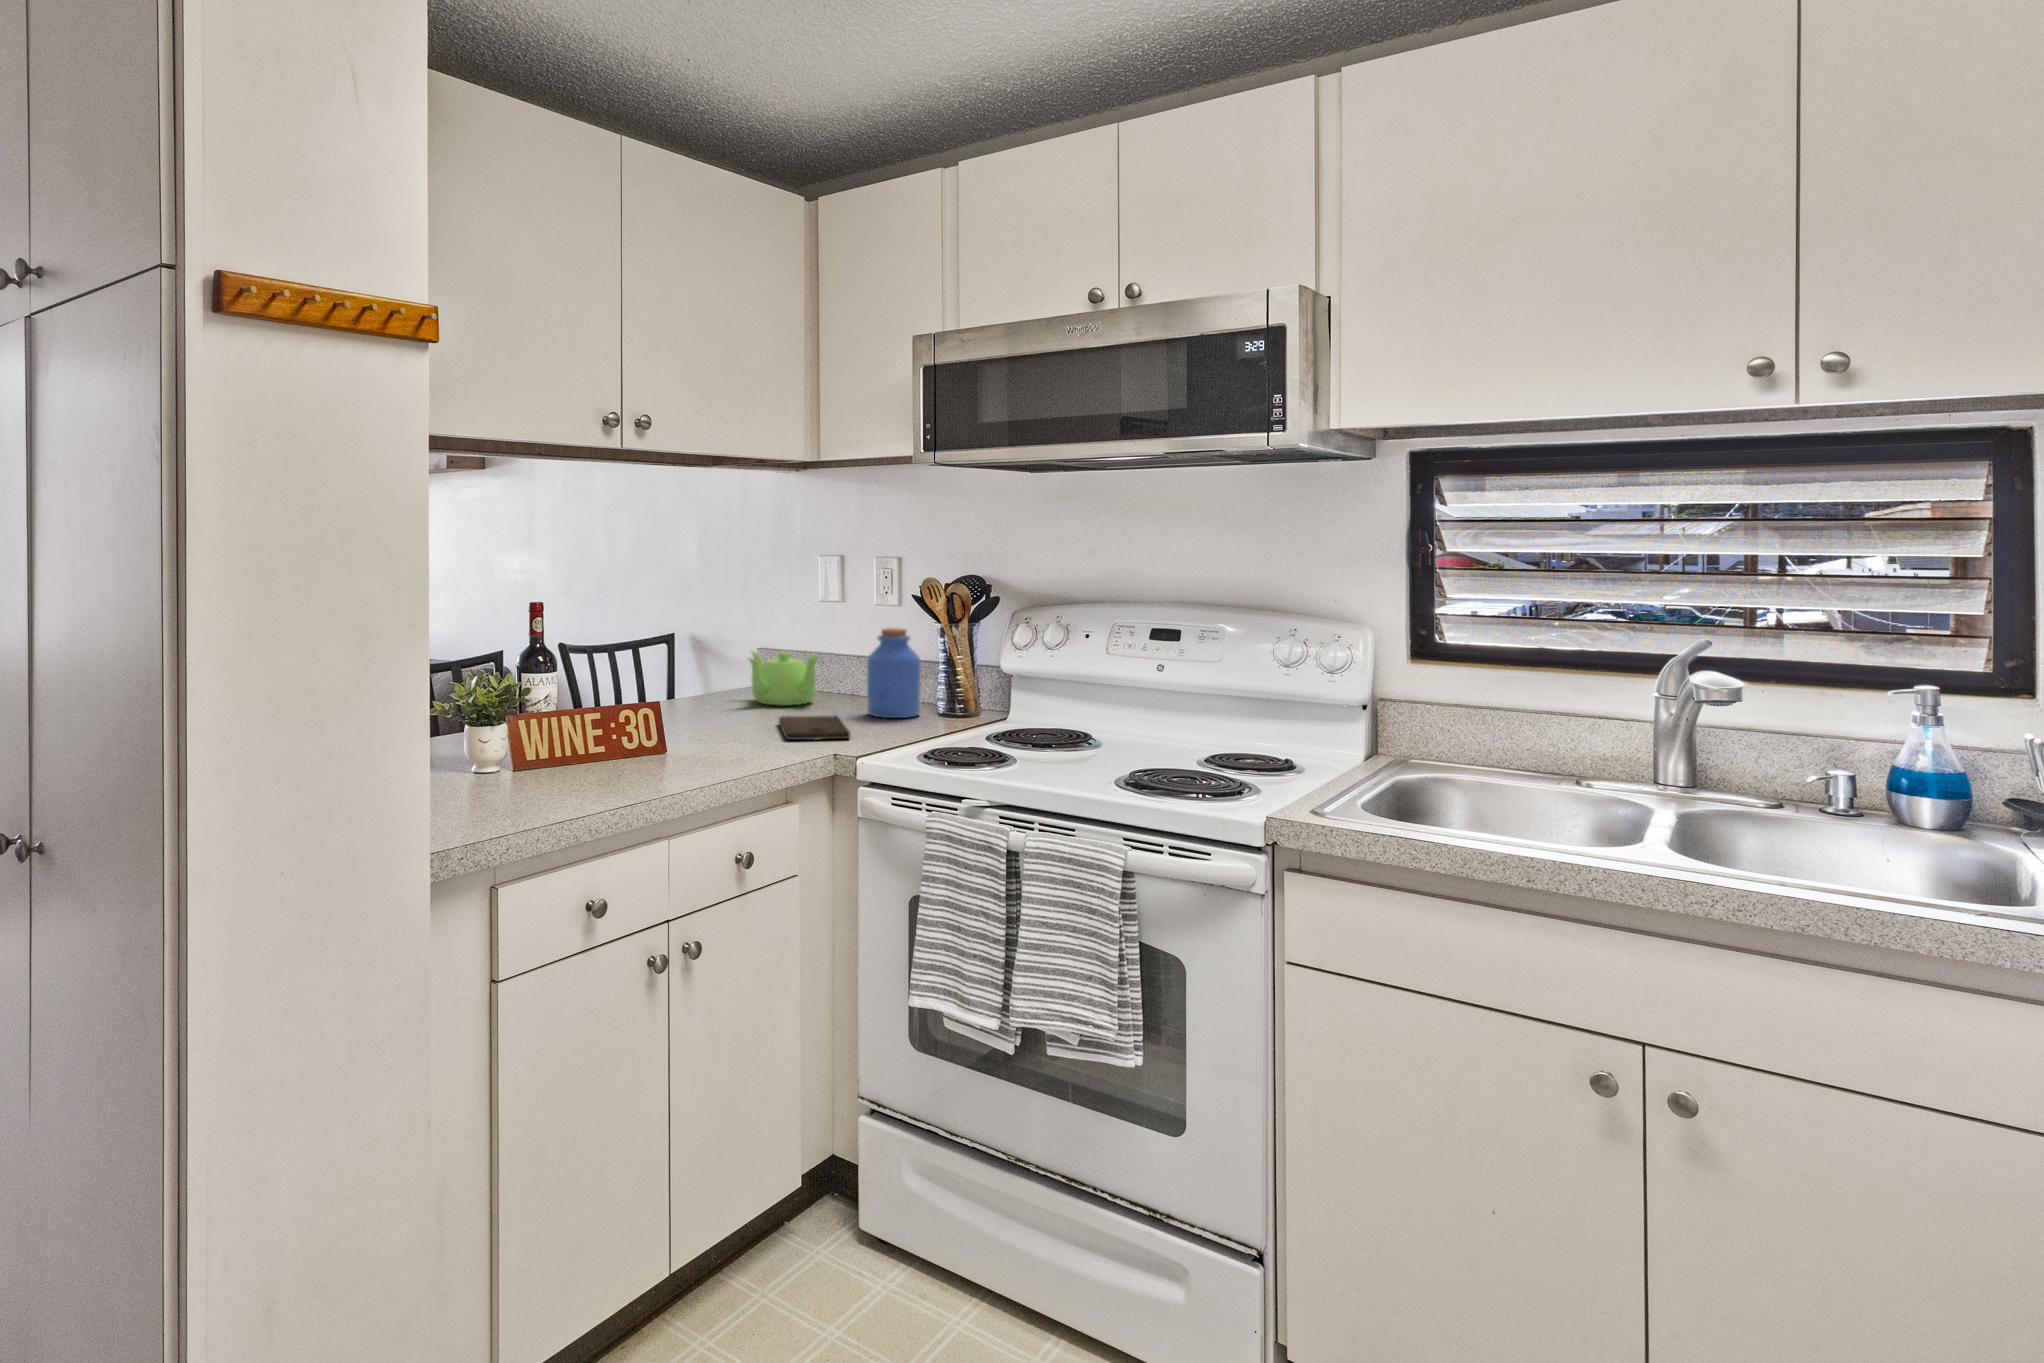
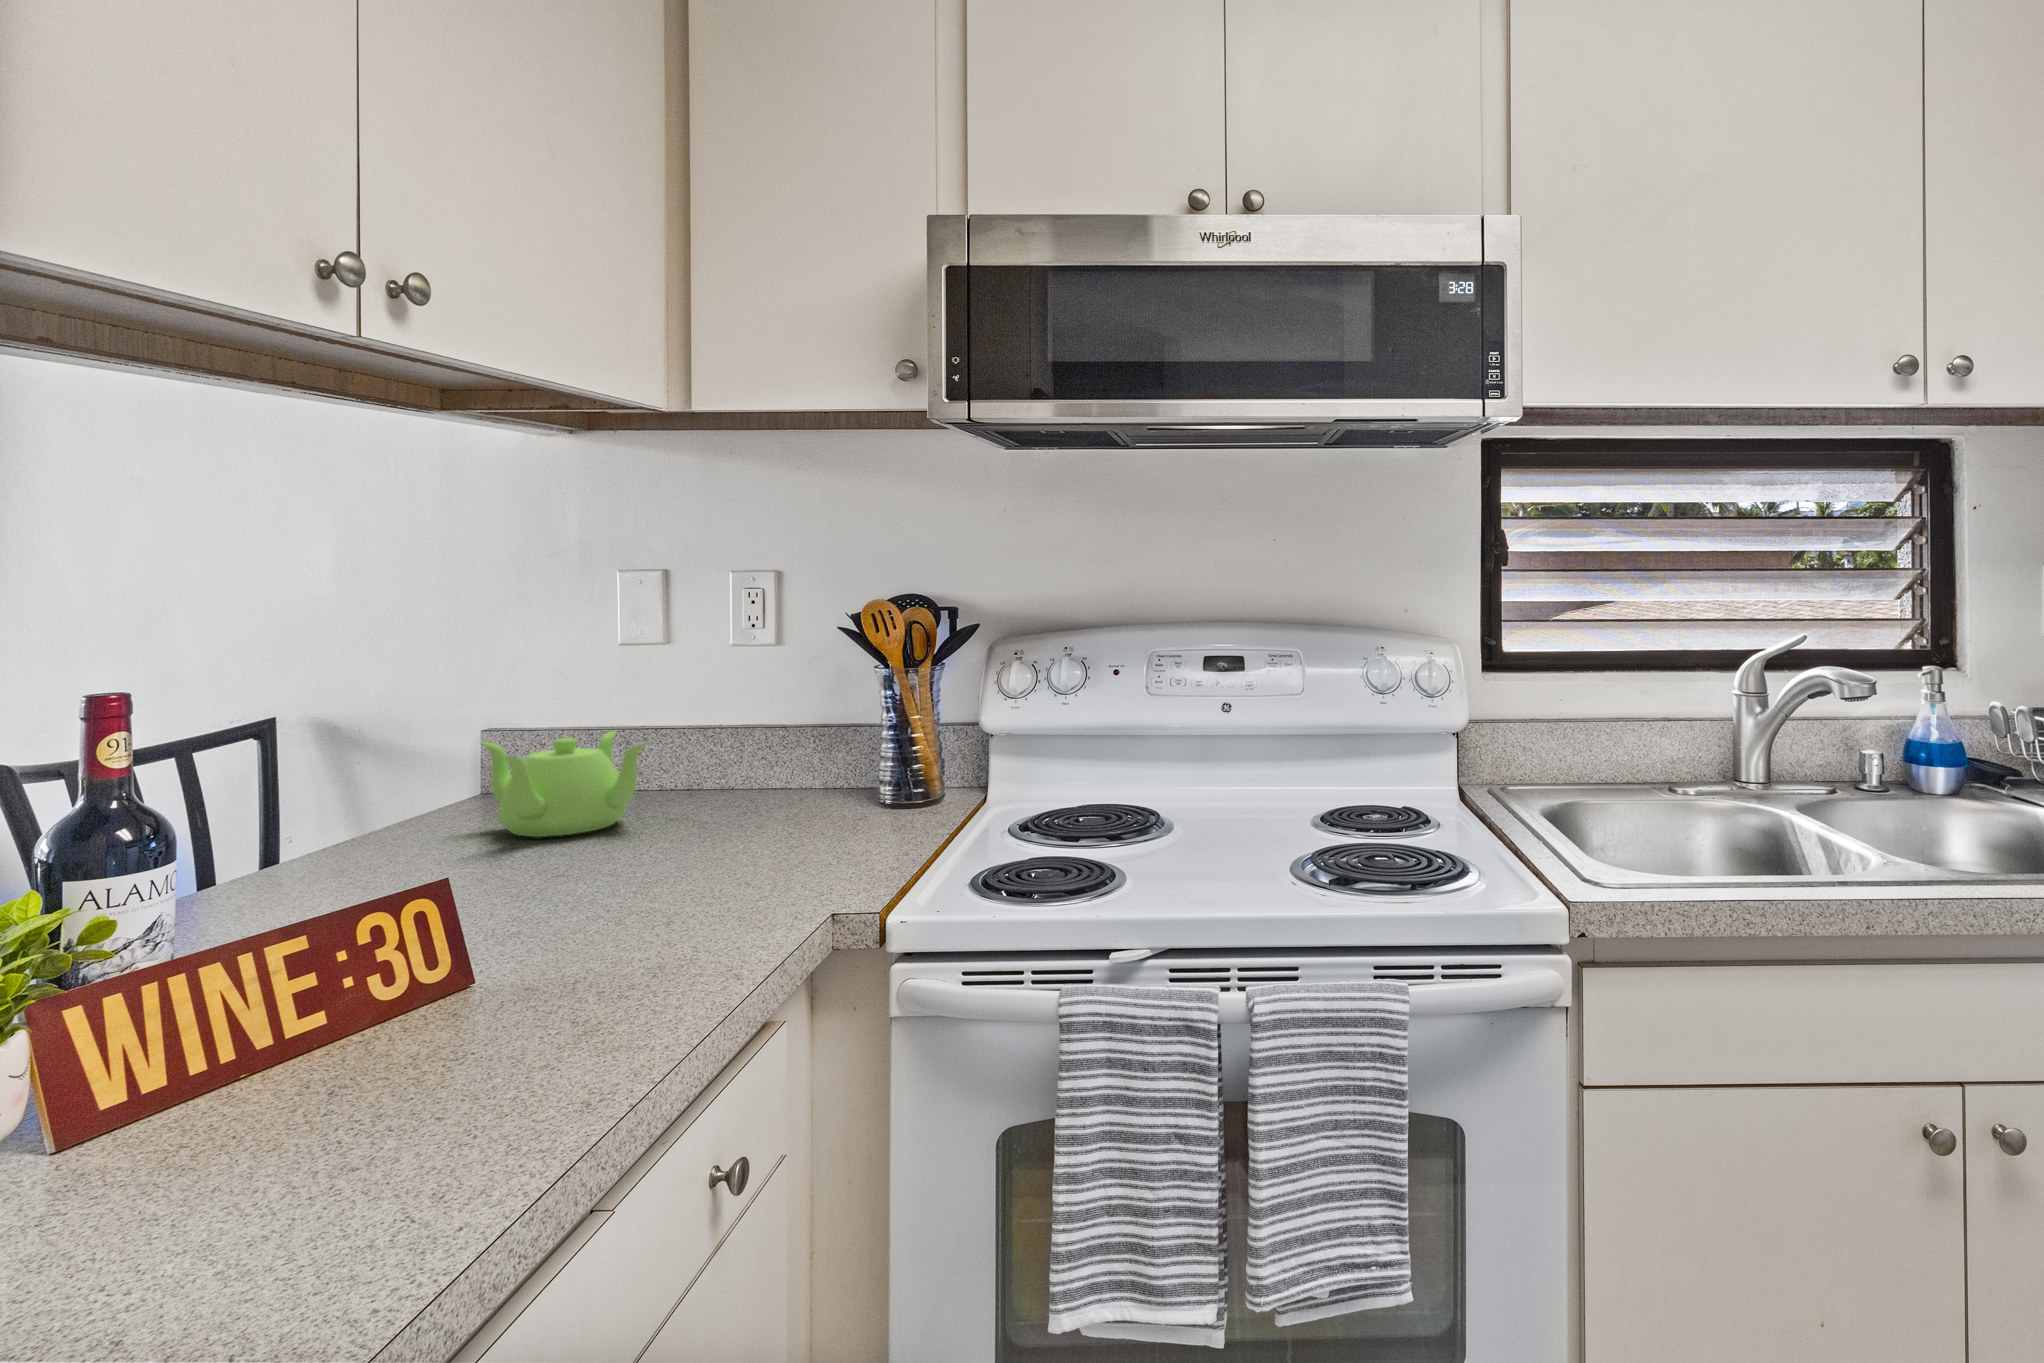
jar: present [867,628,921,718] -> none [755,682,848,831]
cutting board: present [779,716,850,740] -> none [625,841,811,904]

